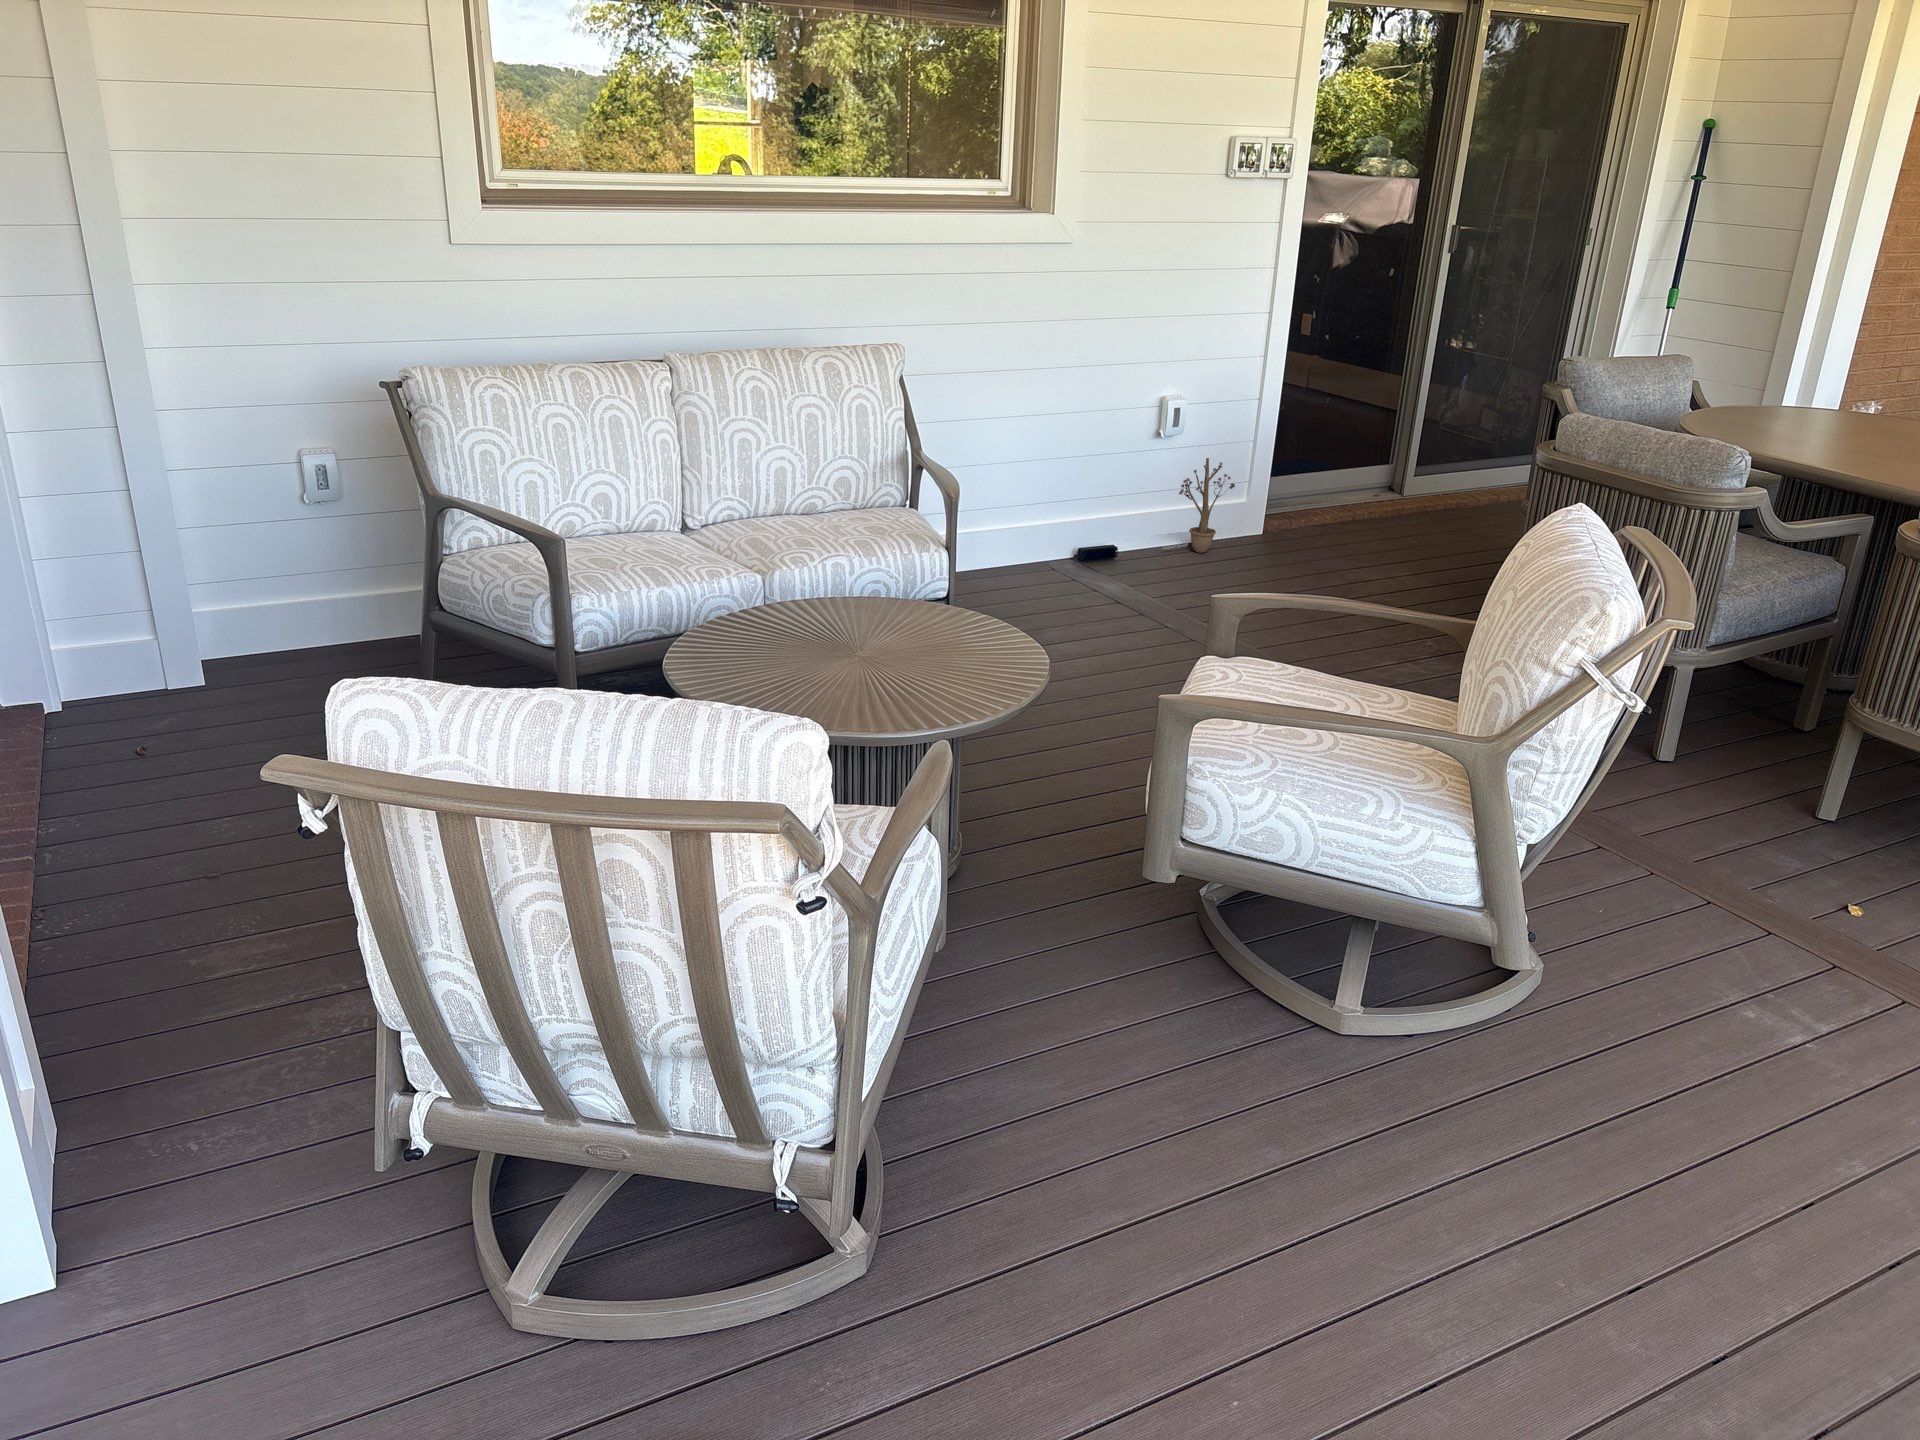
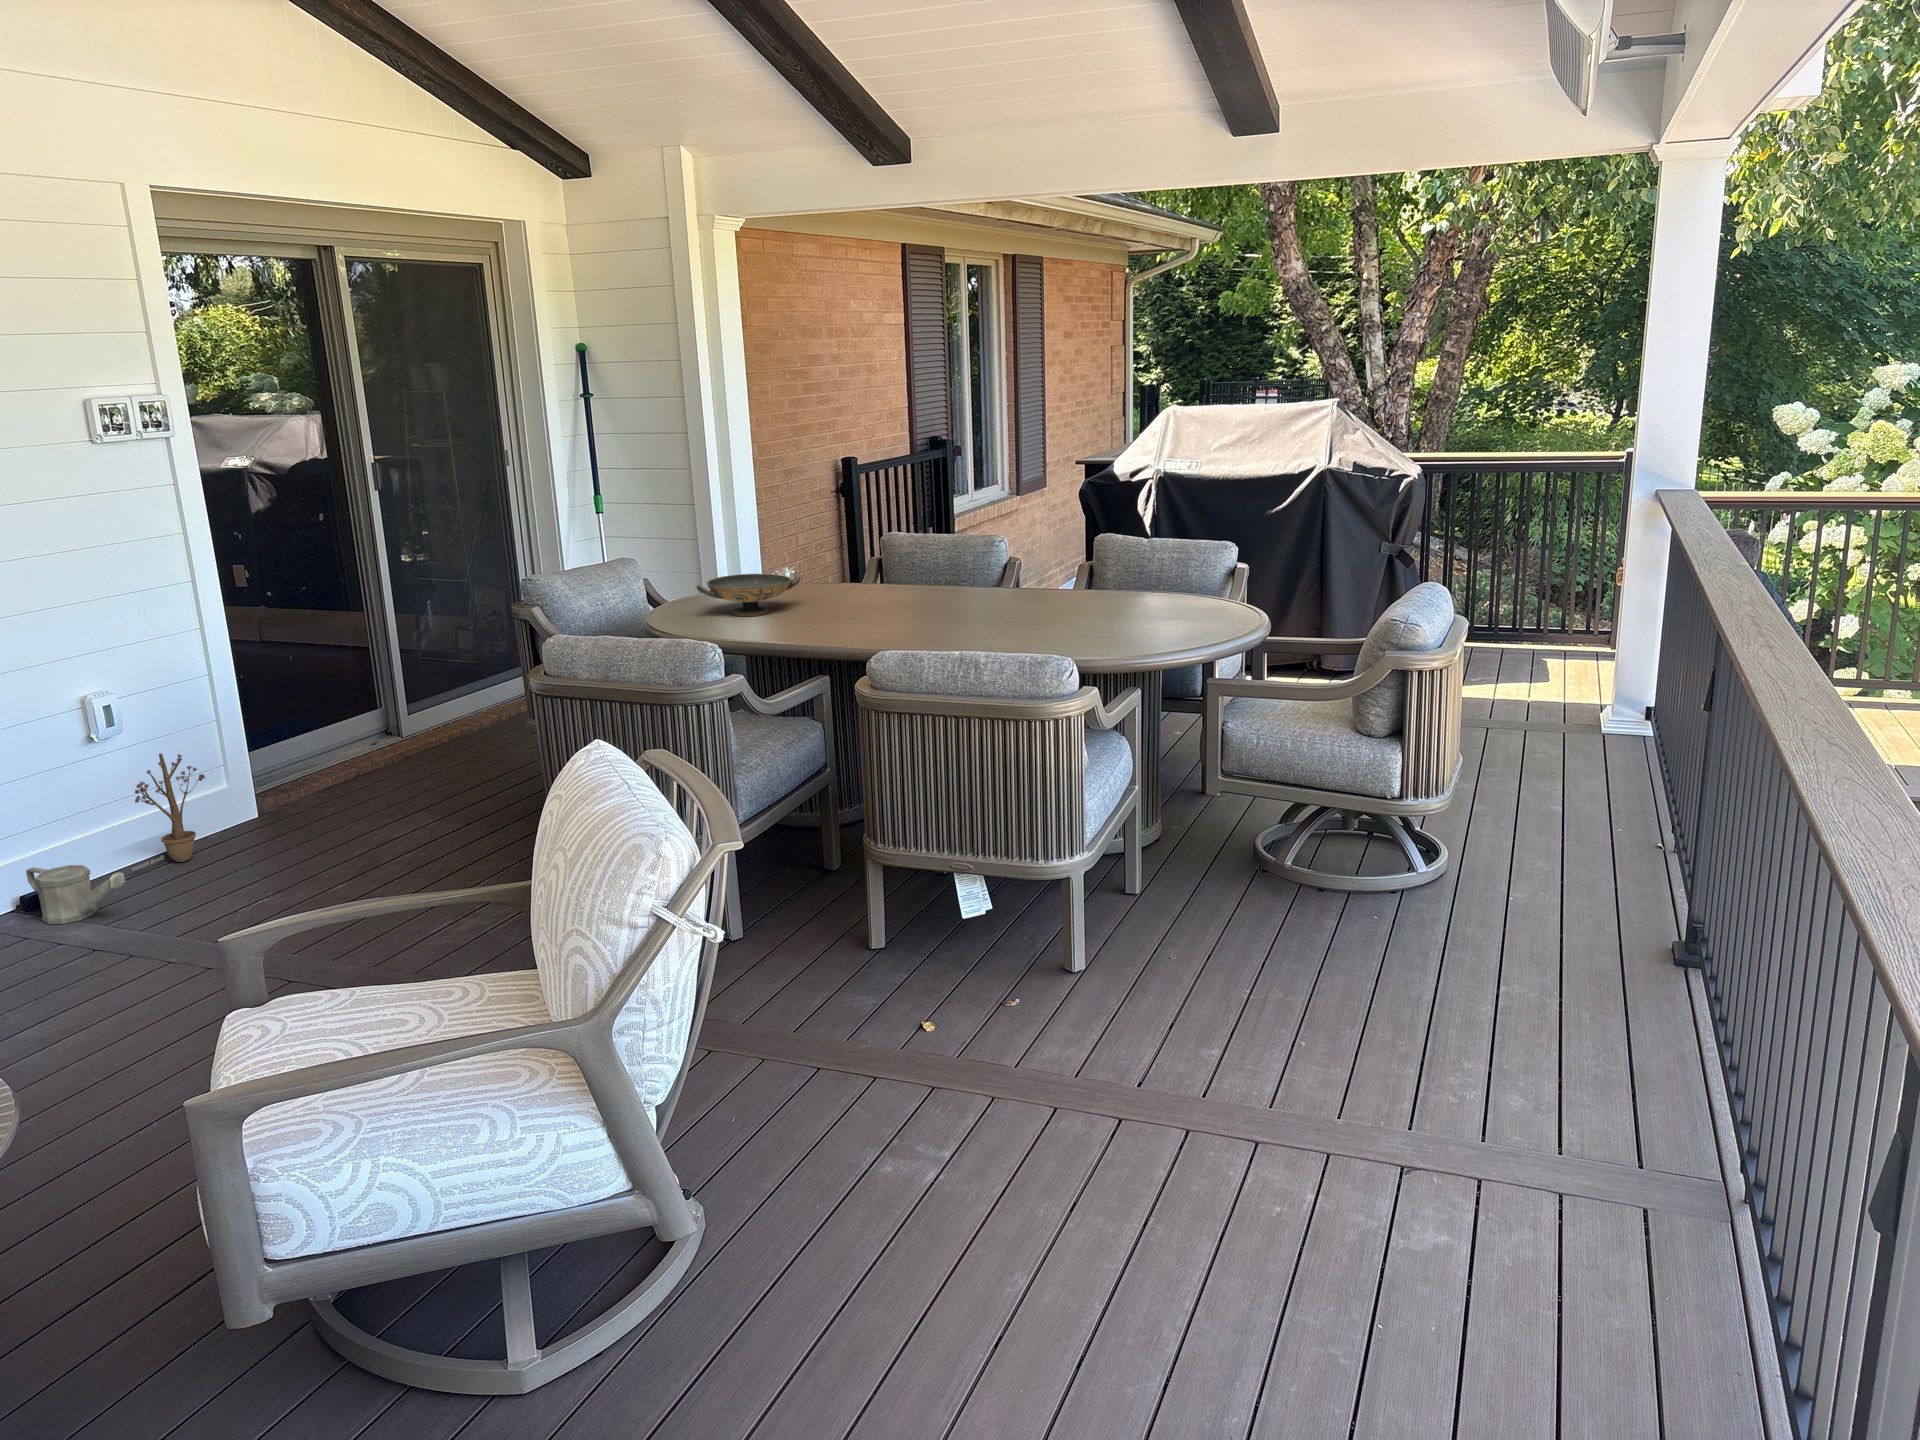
decorative bowl: none [1747,390,1878,439] -> present [697,574,800,616]
watering can: none [1092,526,1157,576] -> present [26,865,125,924]

